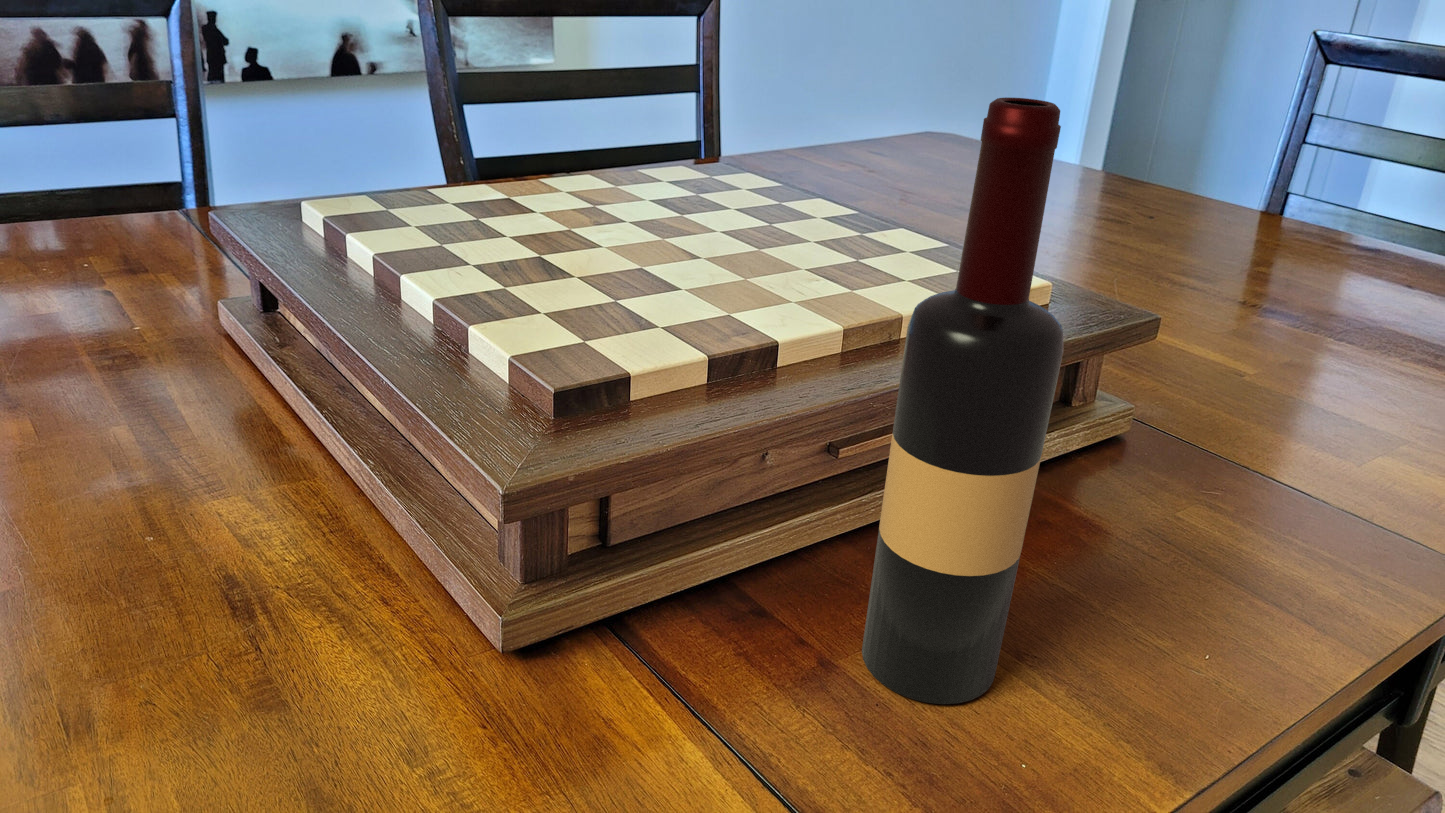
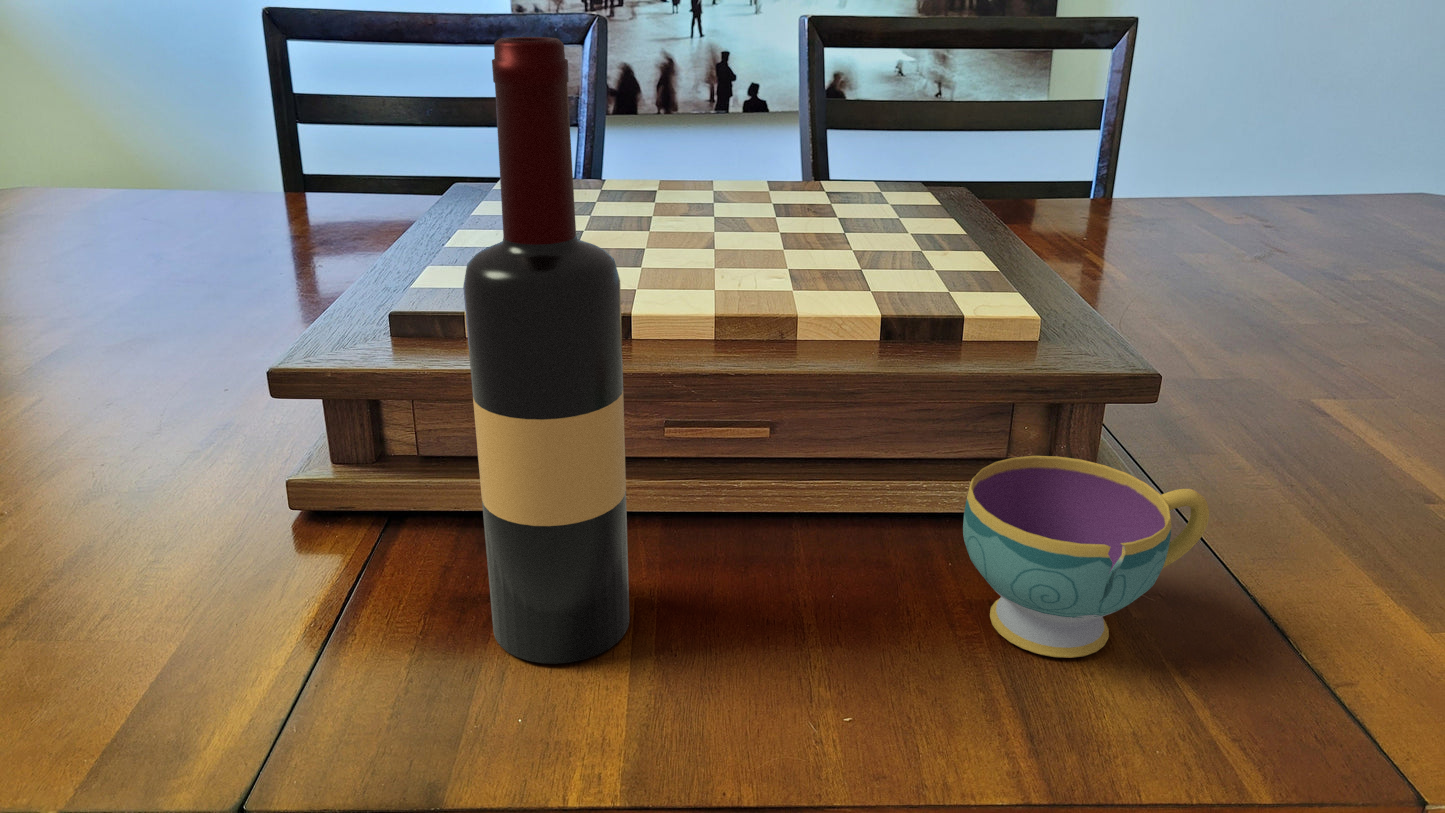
teacup: none [1138,400,1312,557] -> present [963,456,1209,658]

